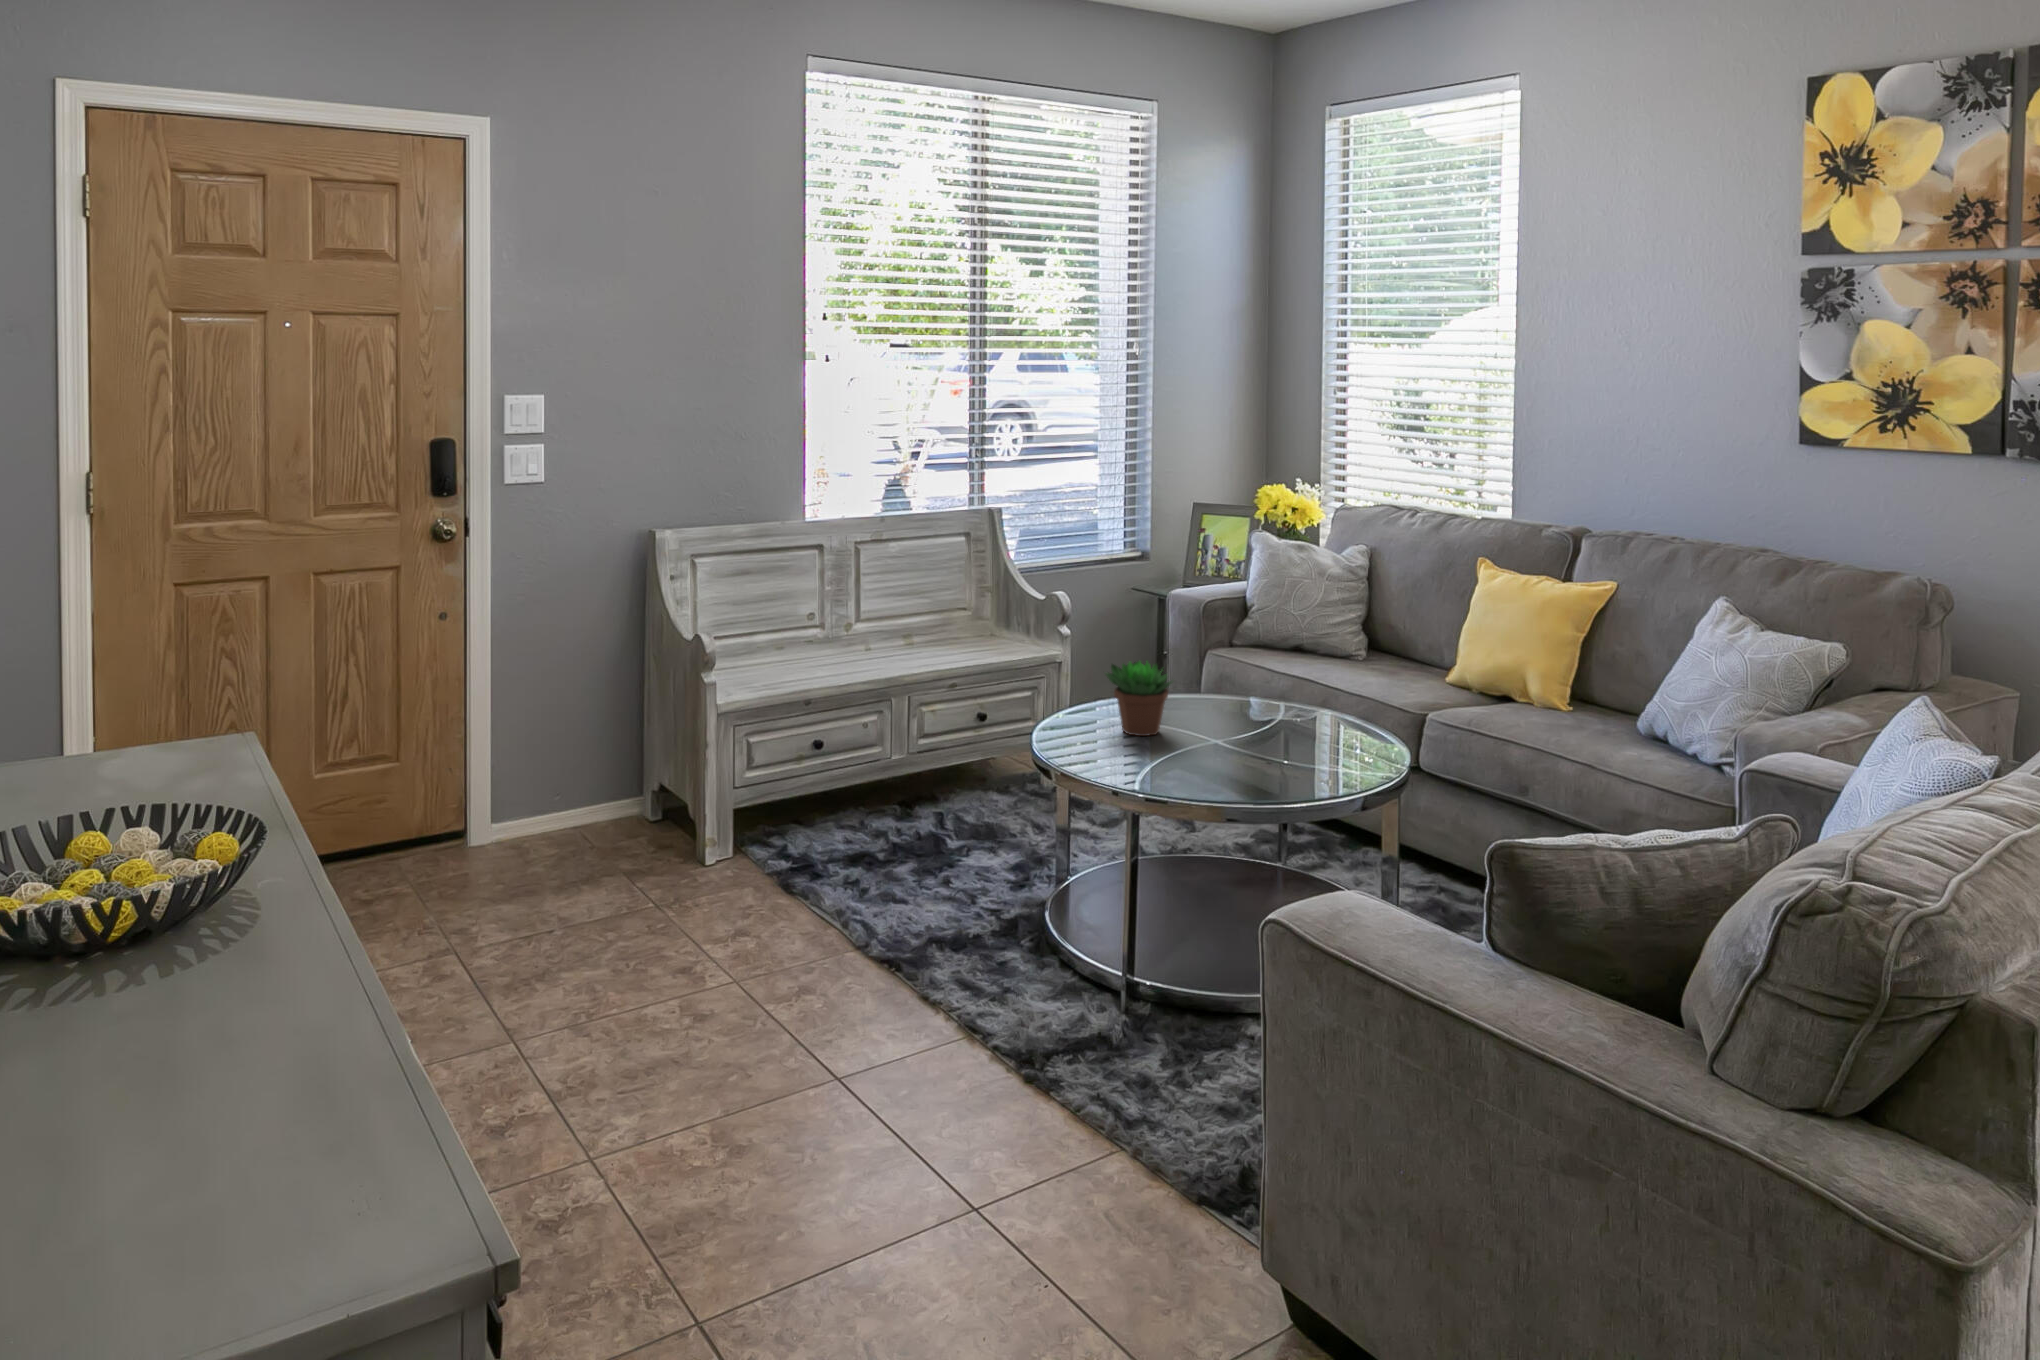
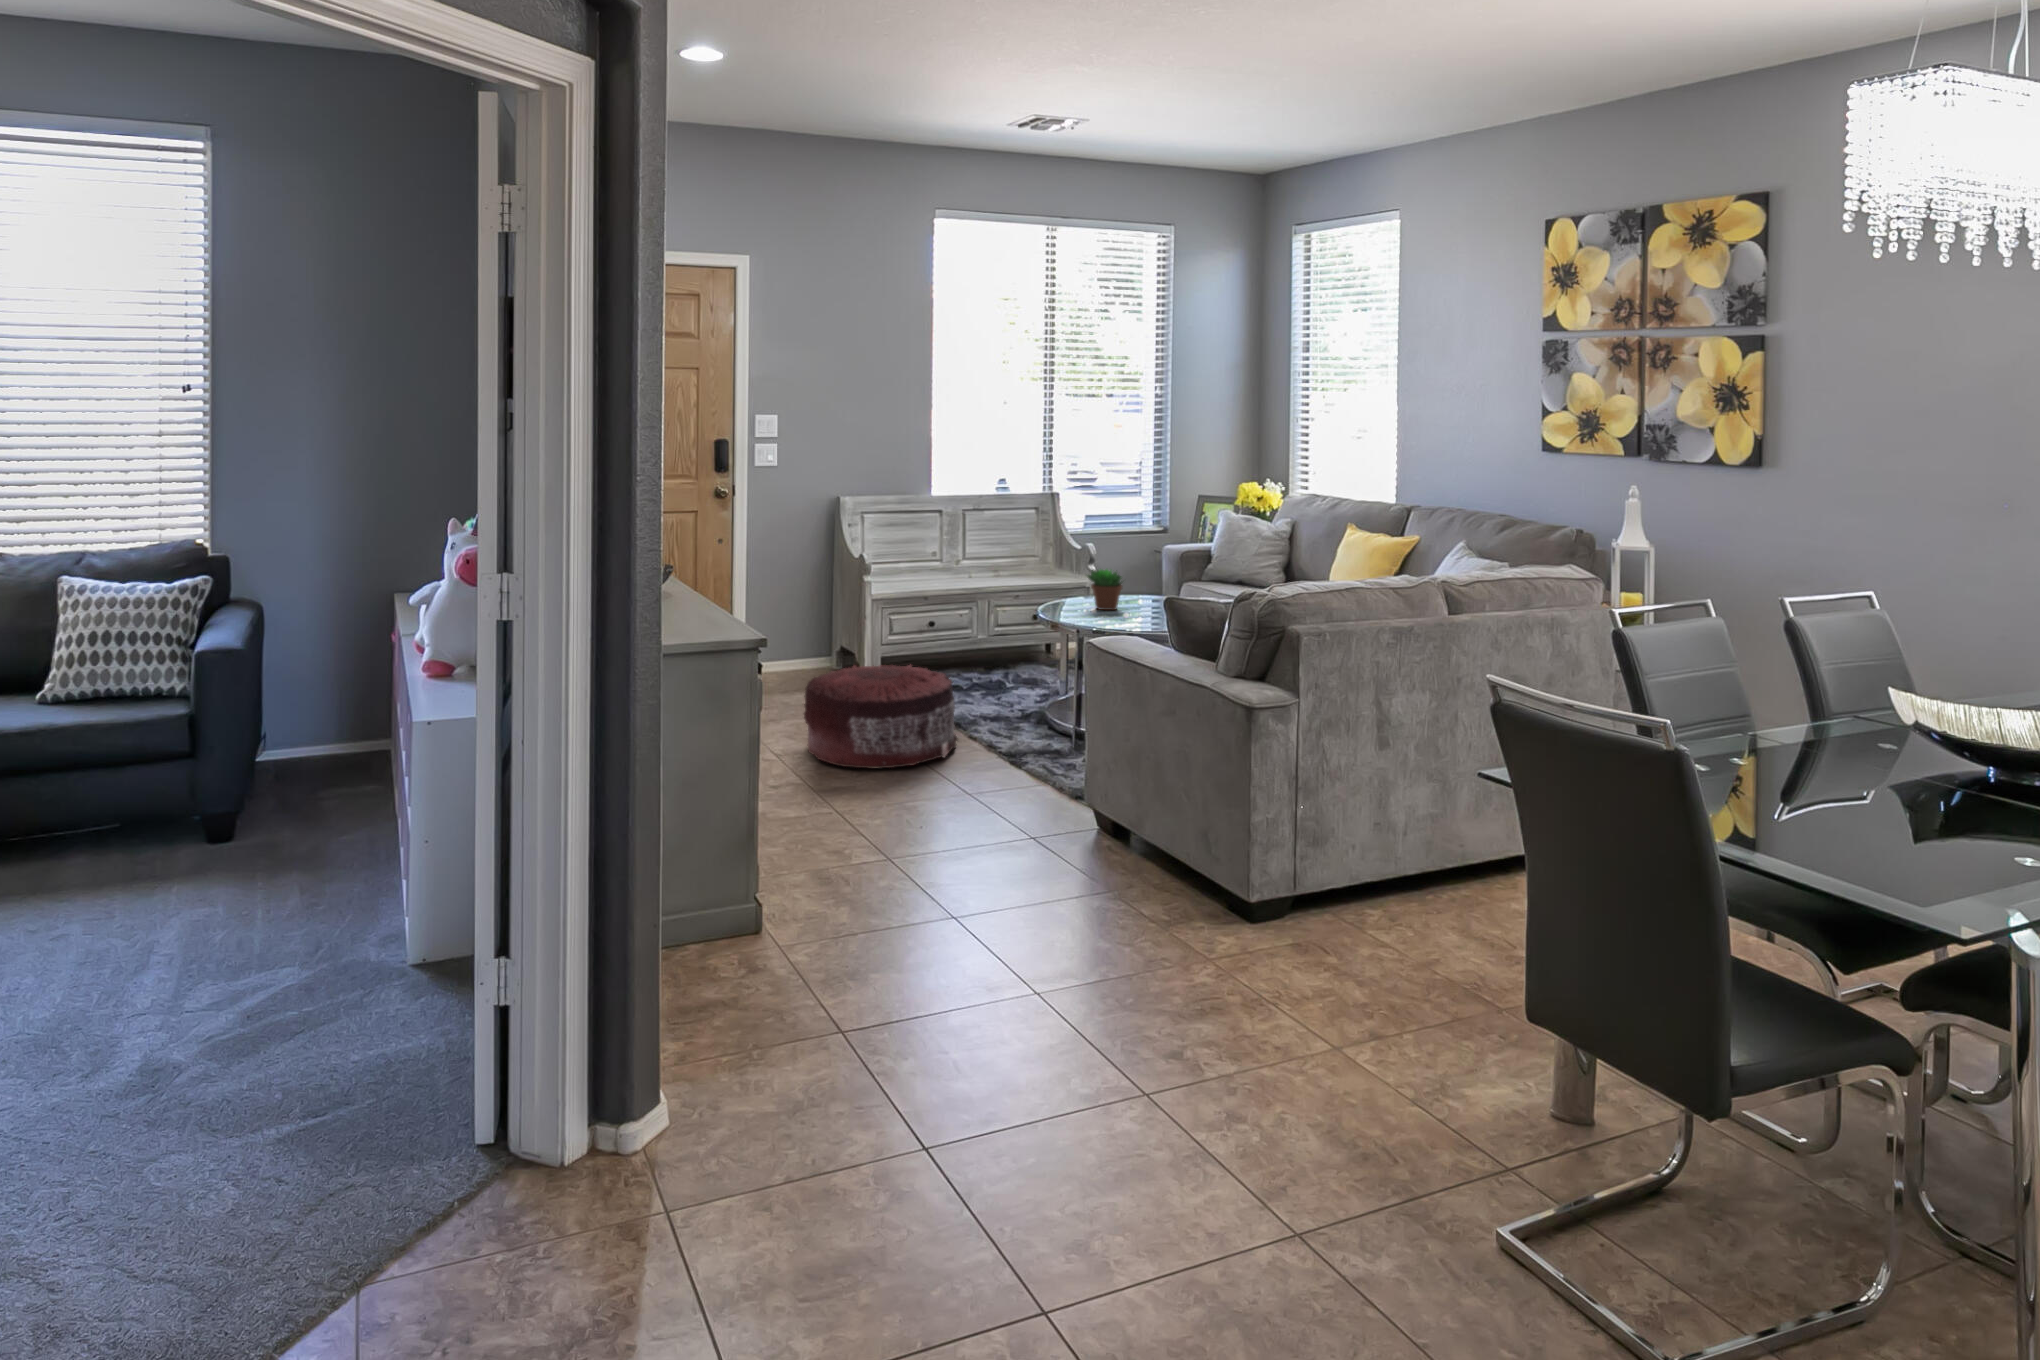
pouf: none [611,866,912,1125] -> present [804,664,958,768]

